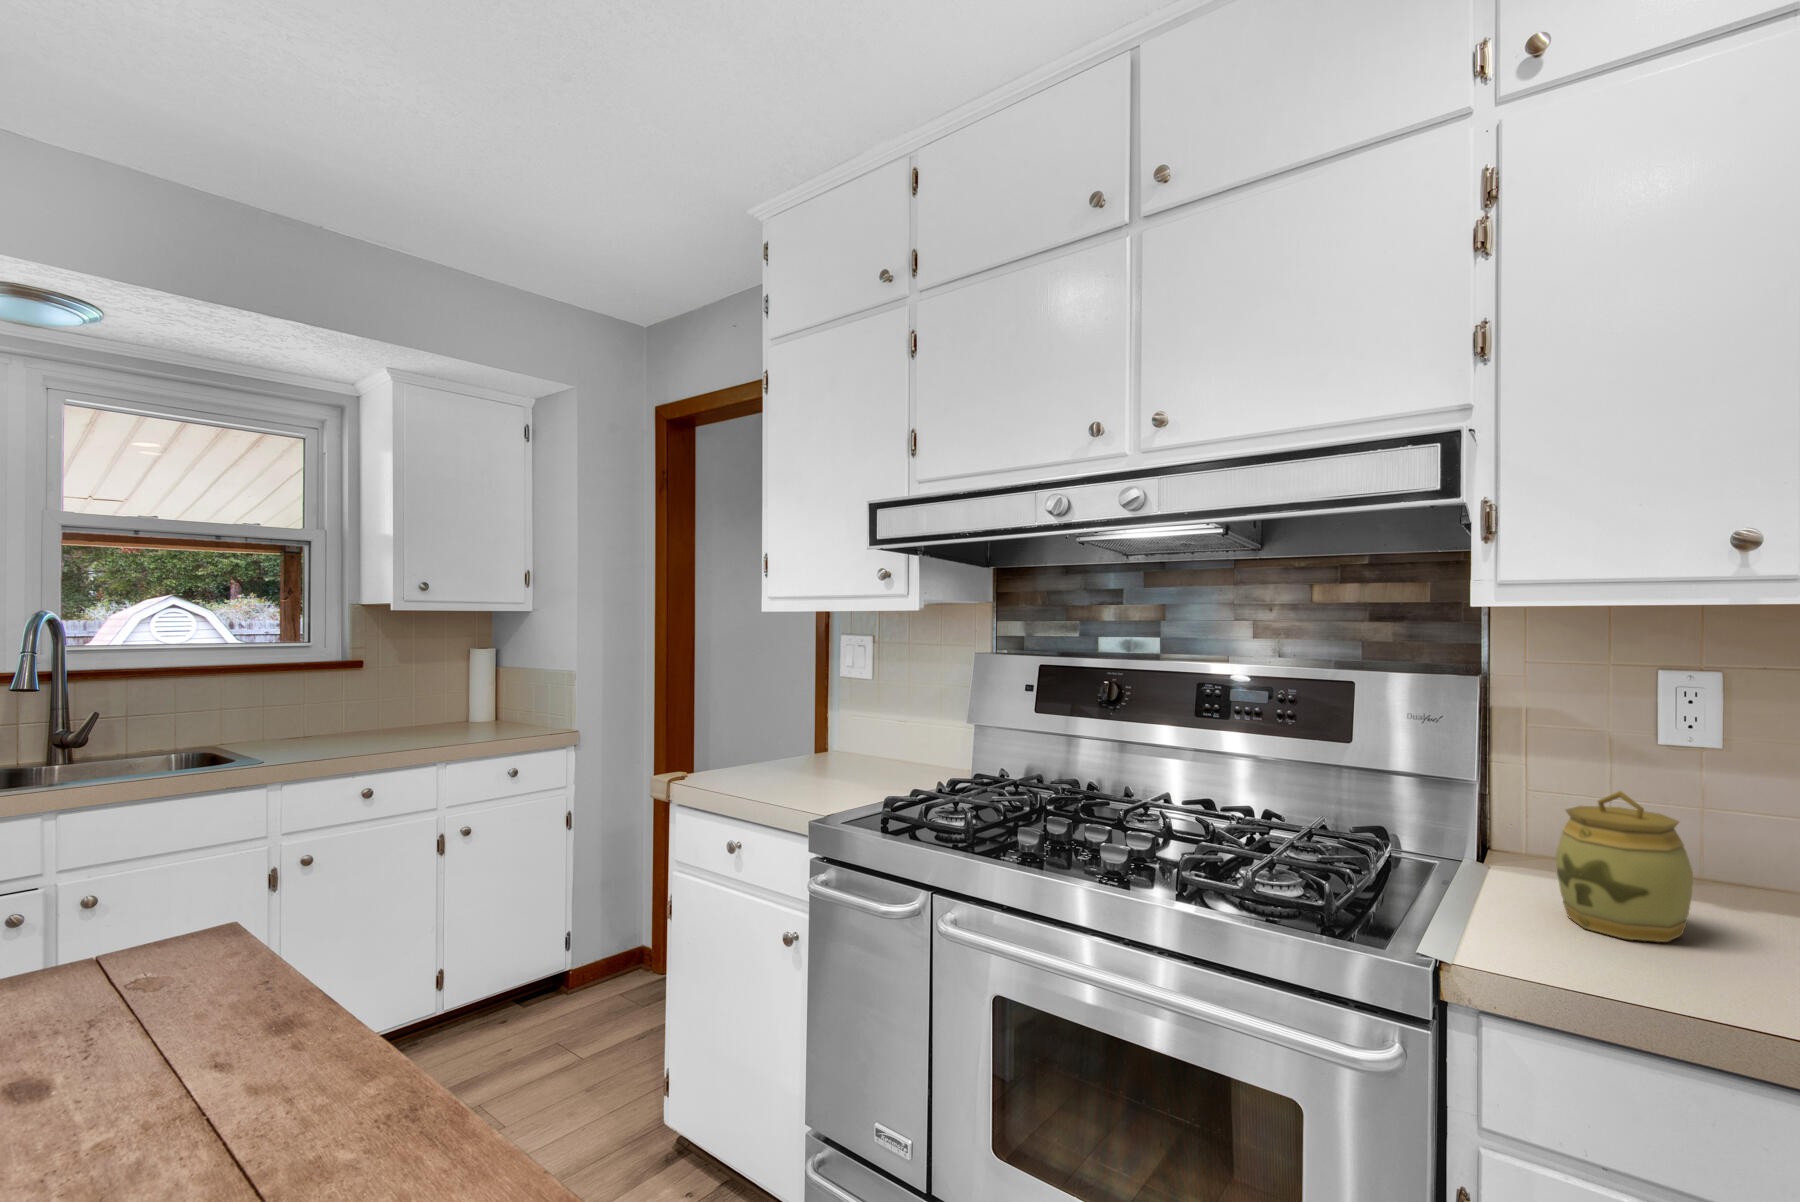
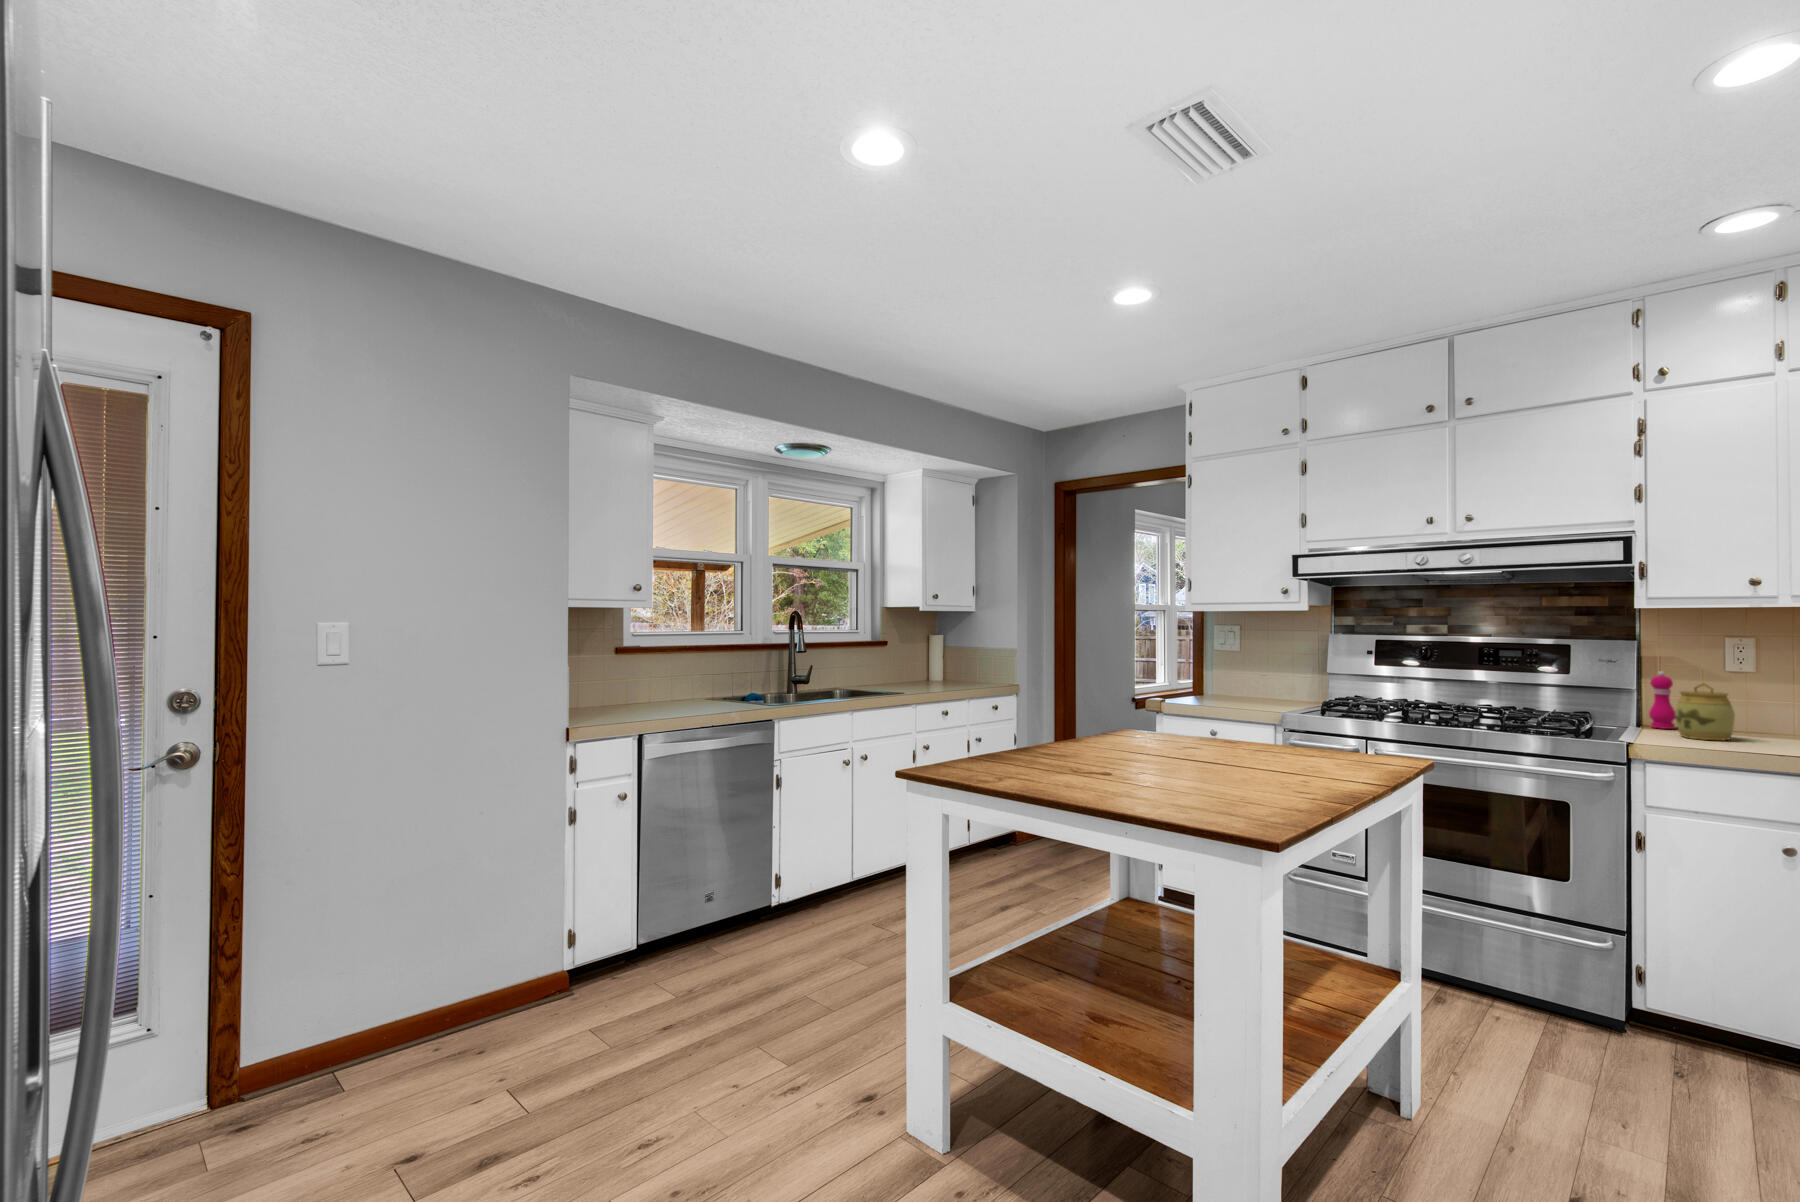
pepper mill: none [1504,747,1559,878] -> present [1649,671,1676,729]

